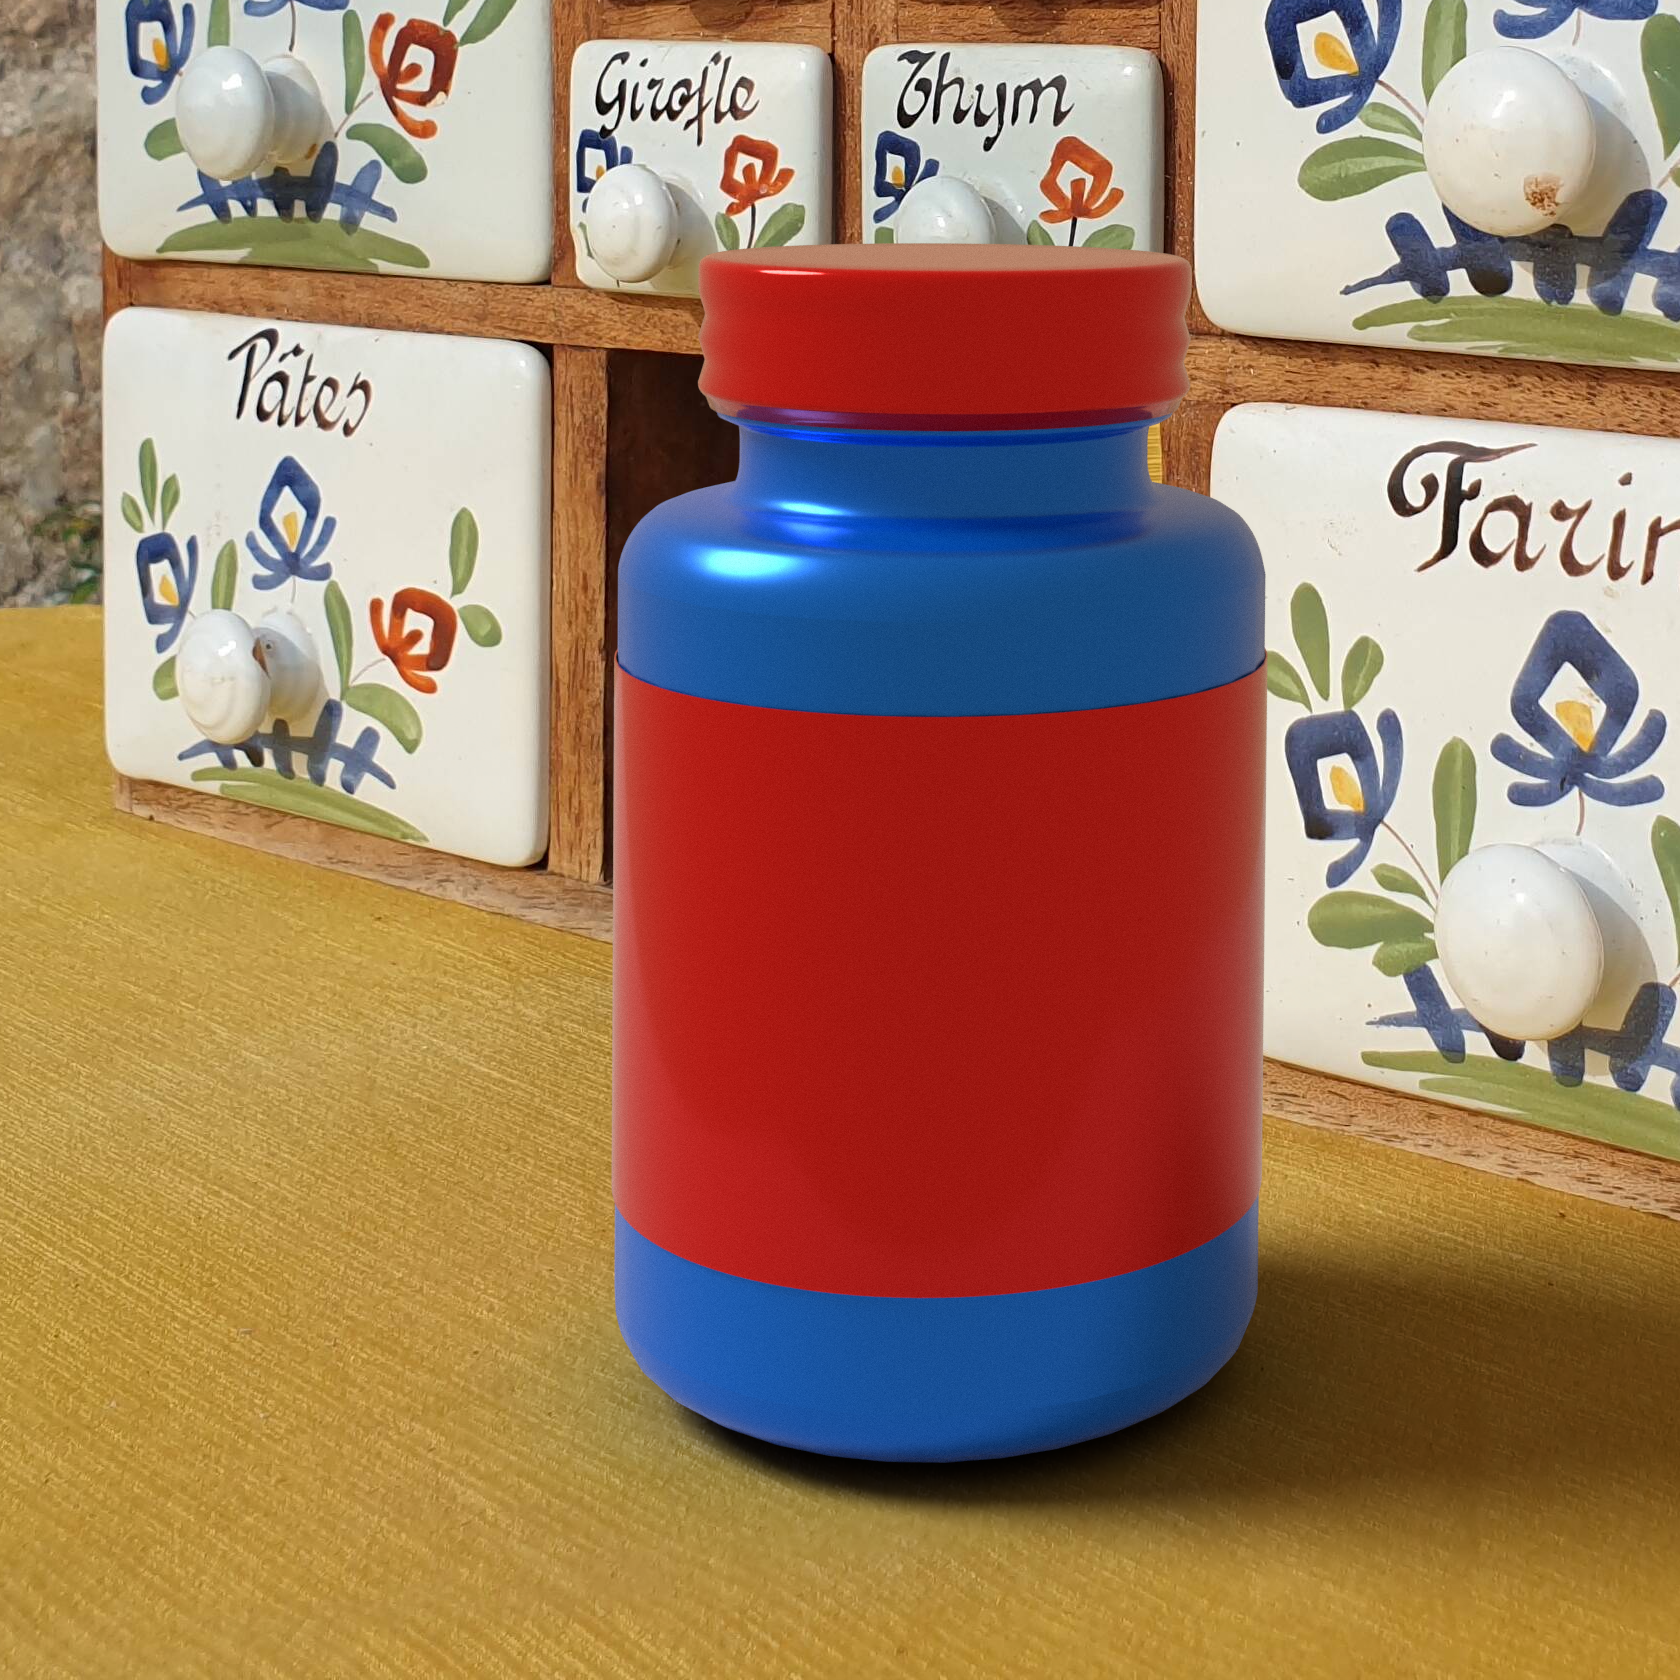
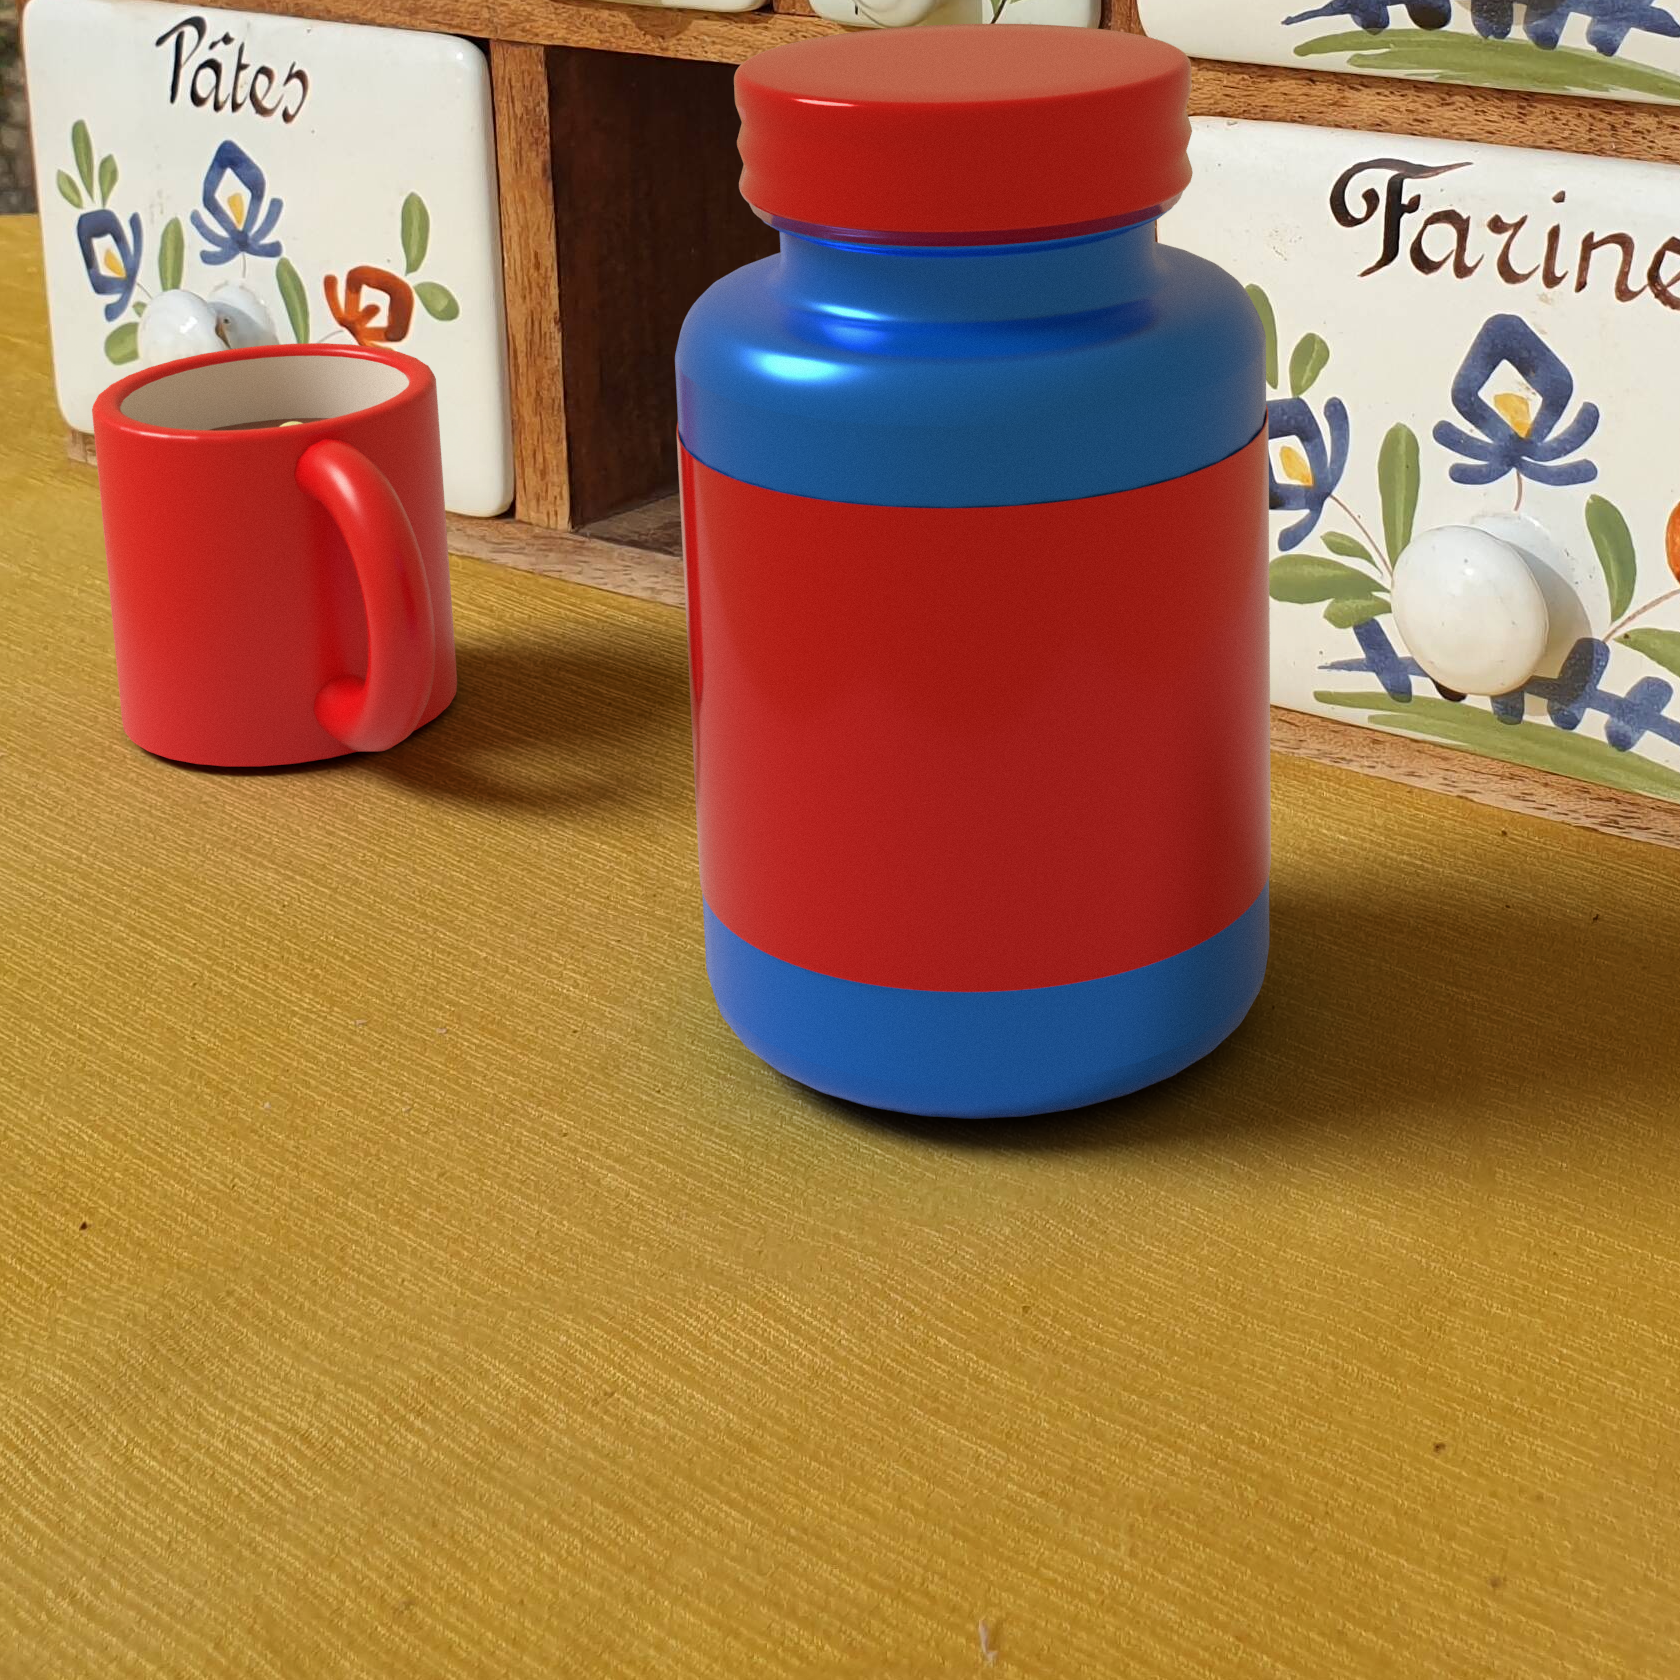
mug: none [69,641,444,1086] -> present [92,343,457,767]

